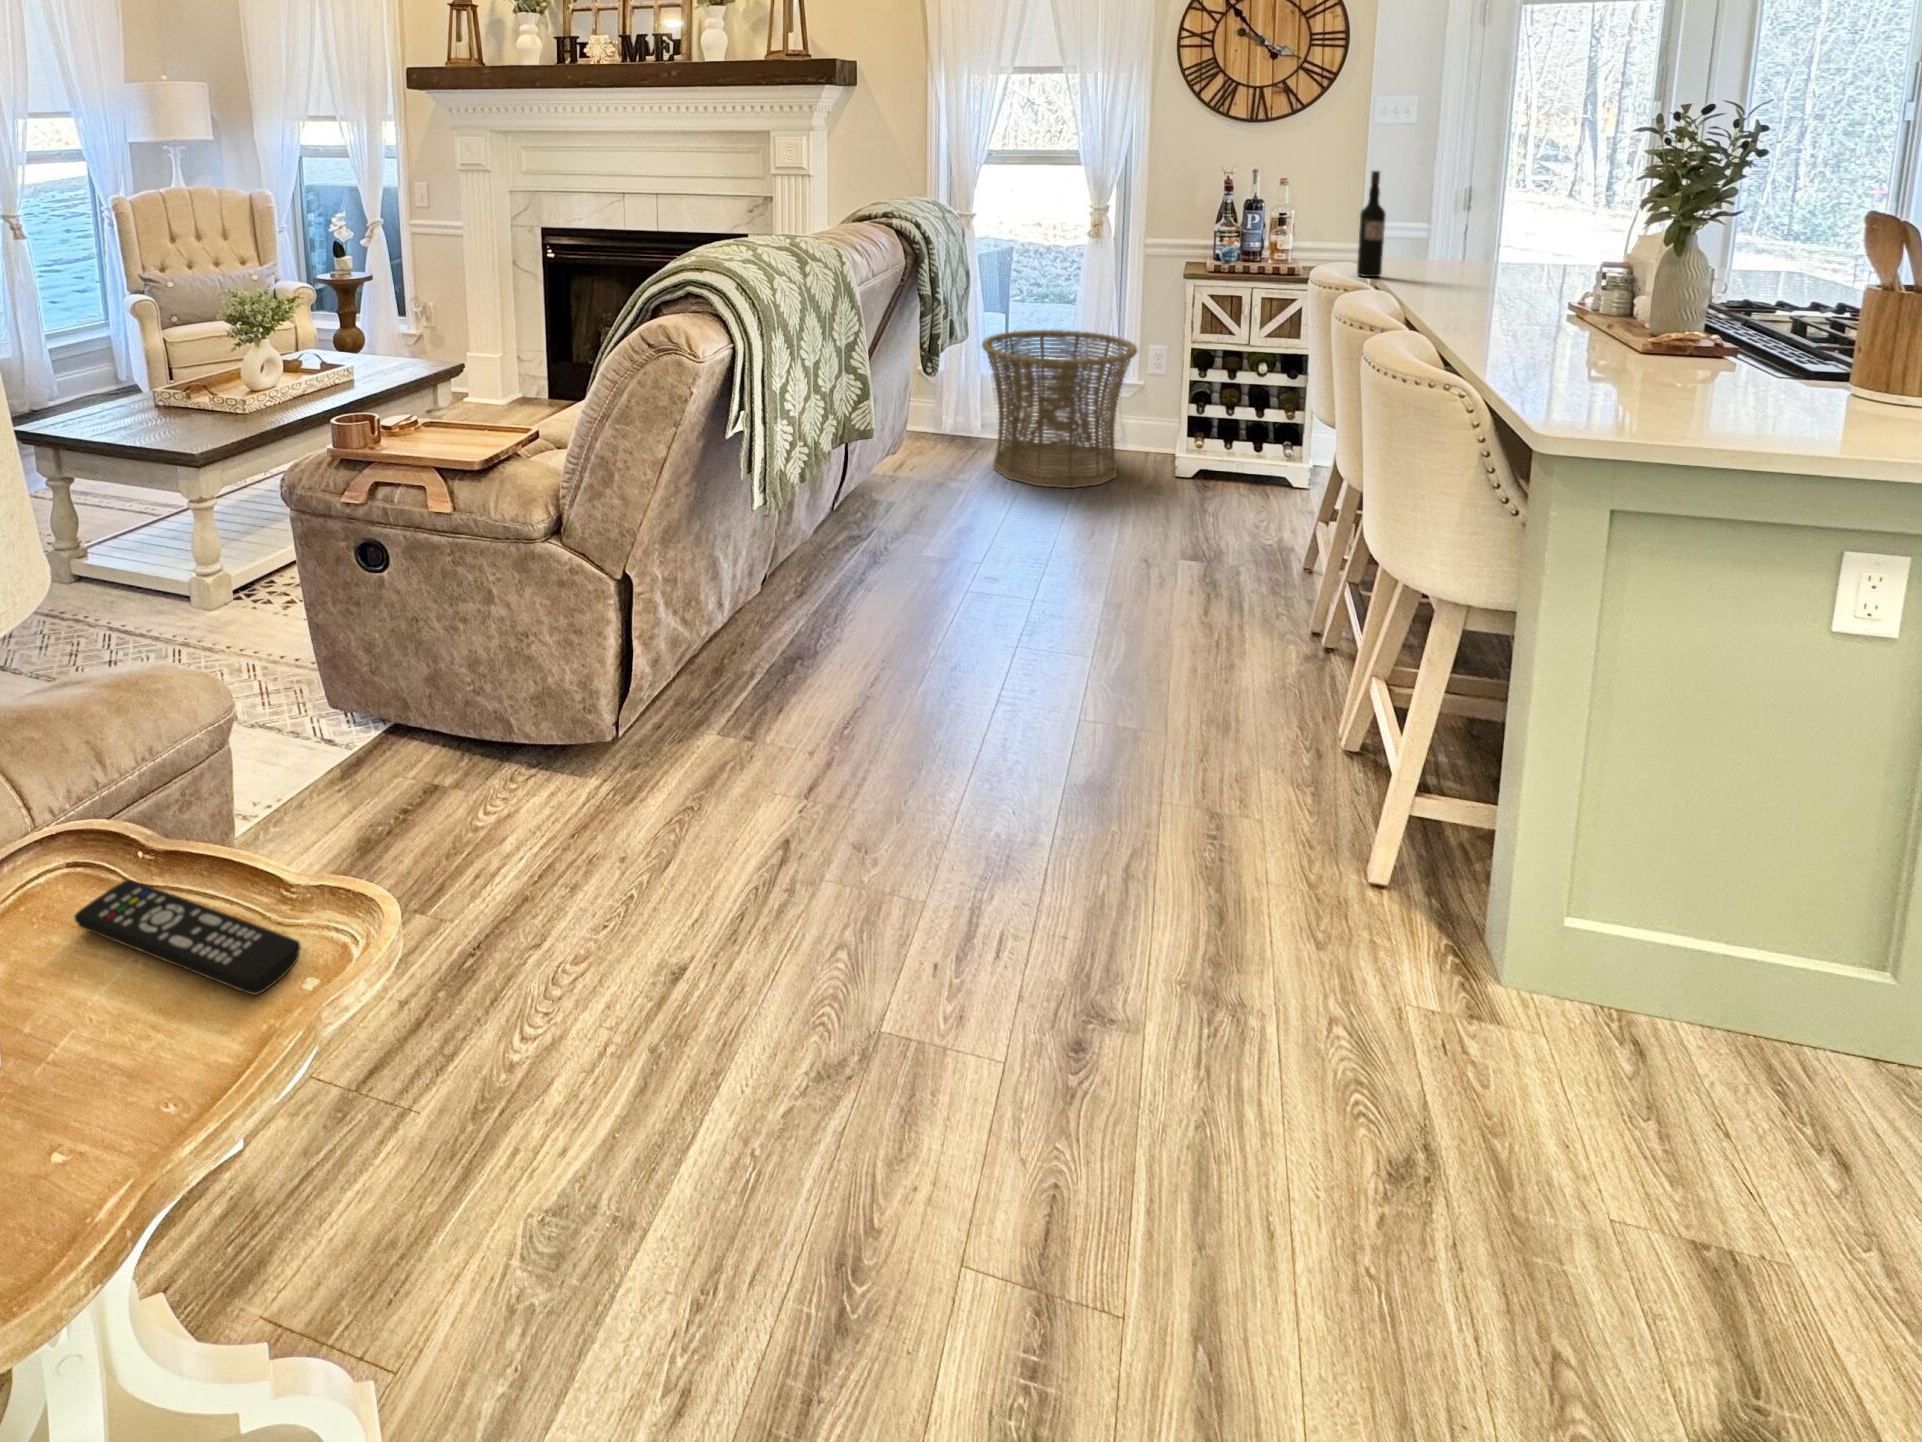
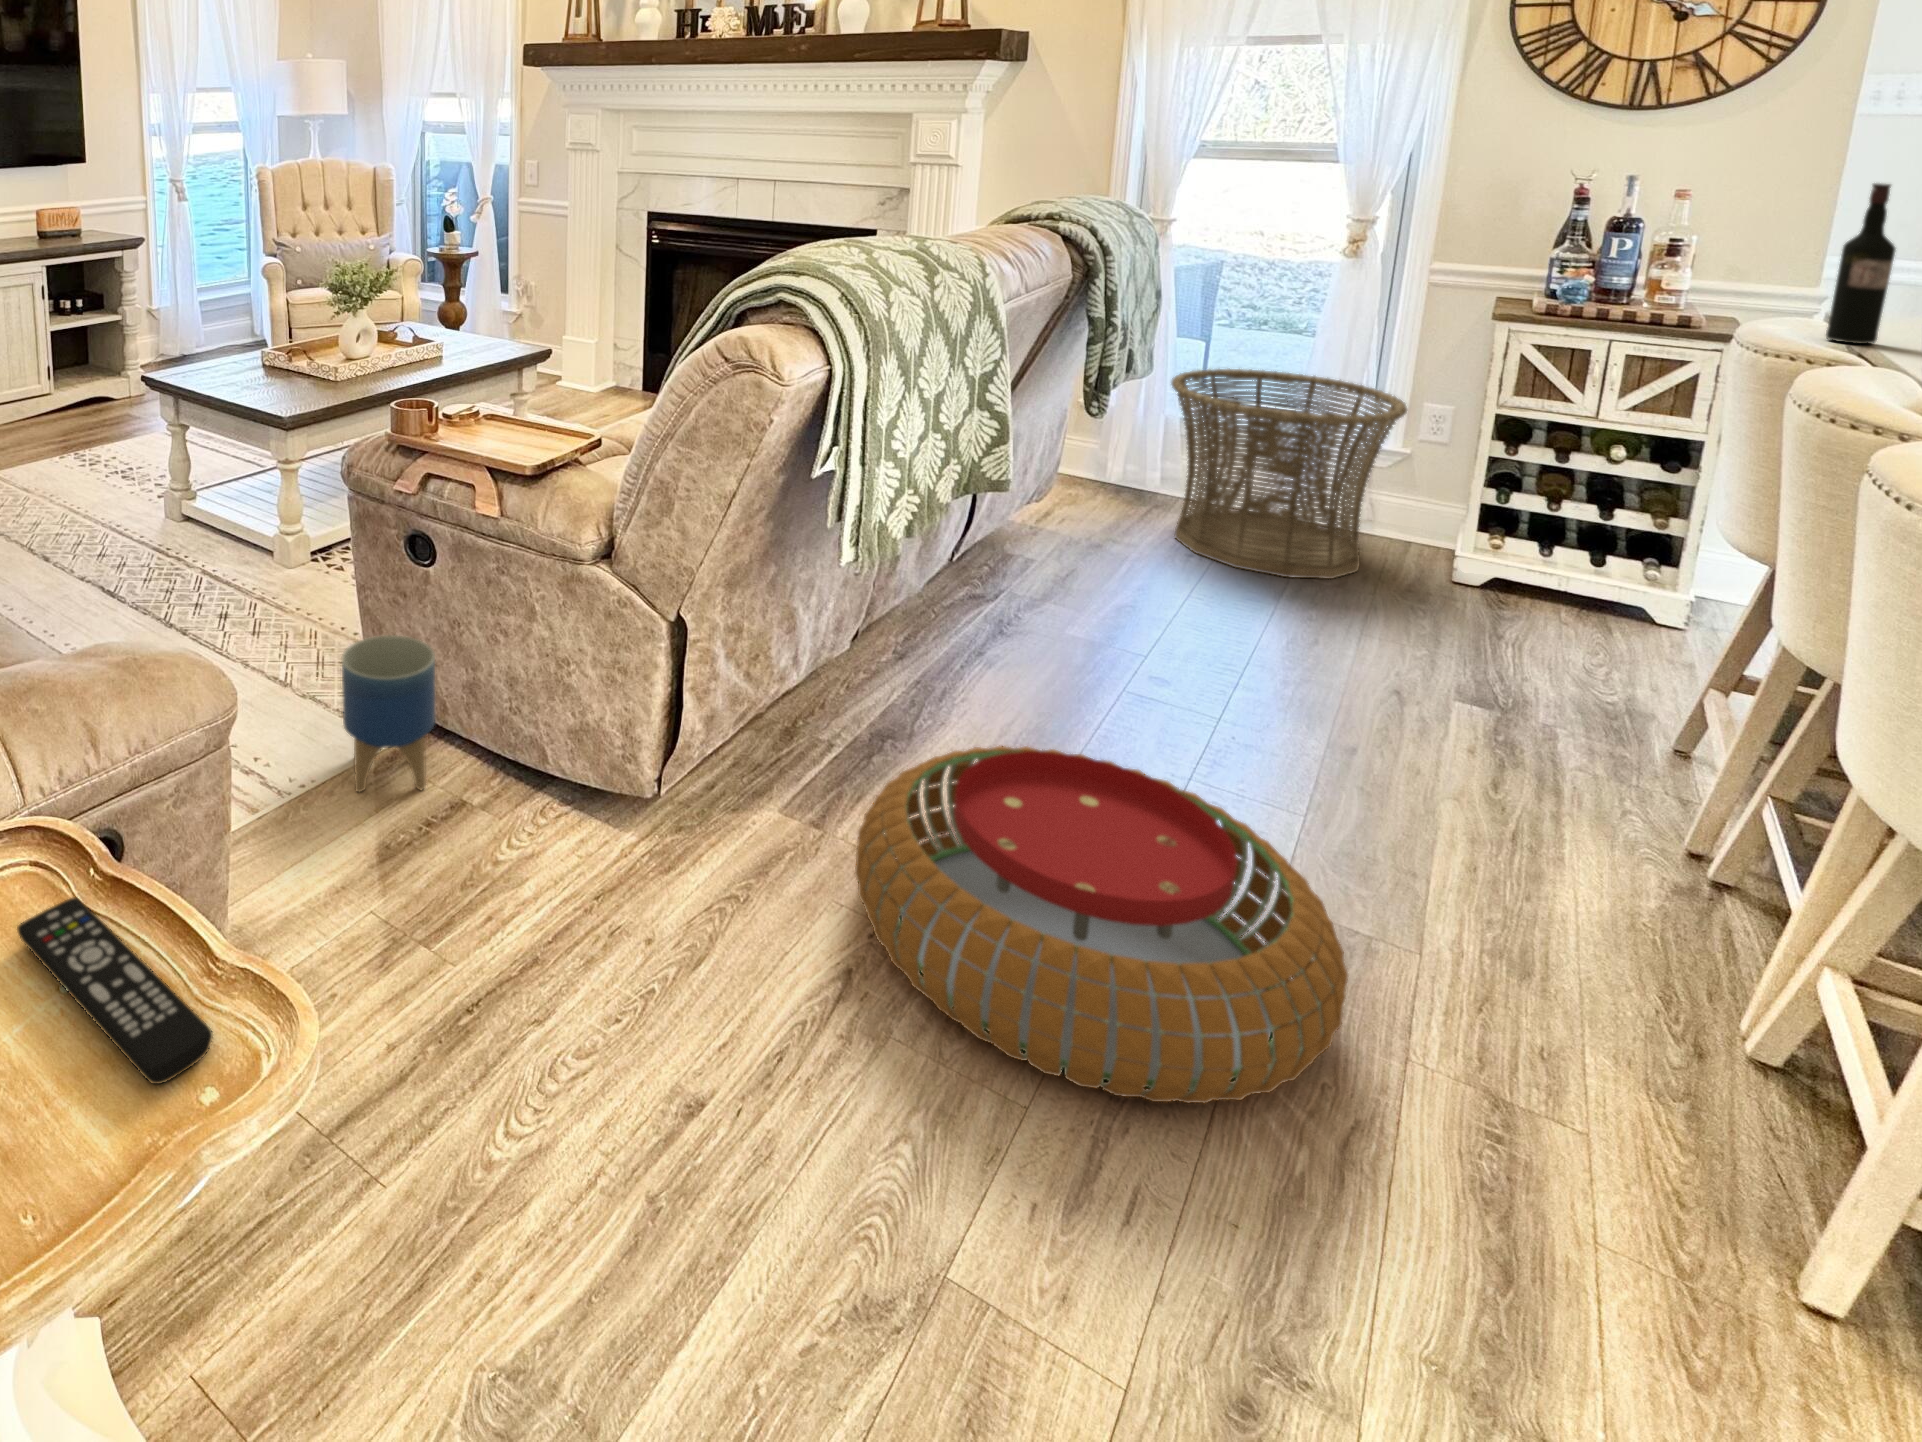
pouf: none [784,635,1123,876] -> present [855,746,1348,1103]
planter: none [302,641,402,797] -> present [342,635,436,792]

